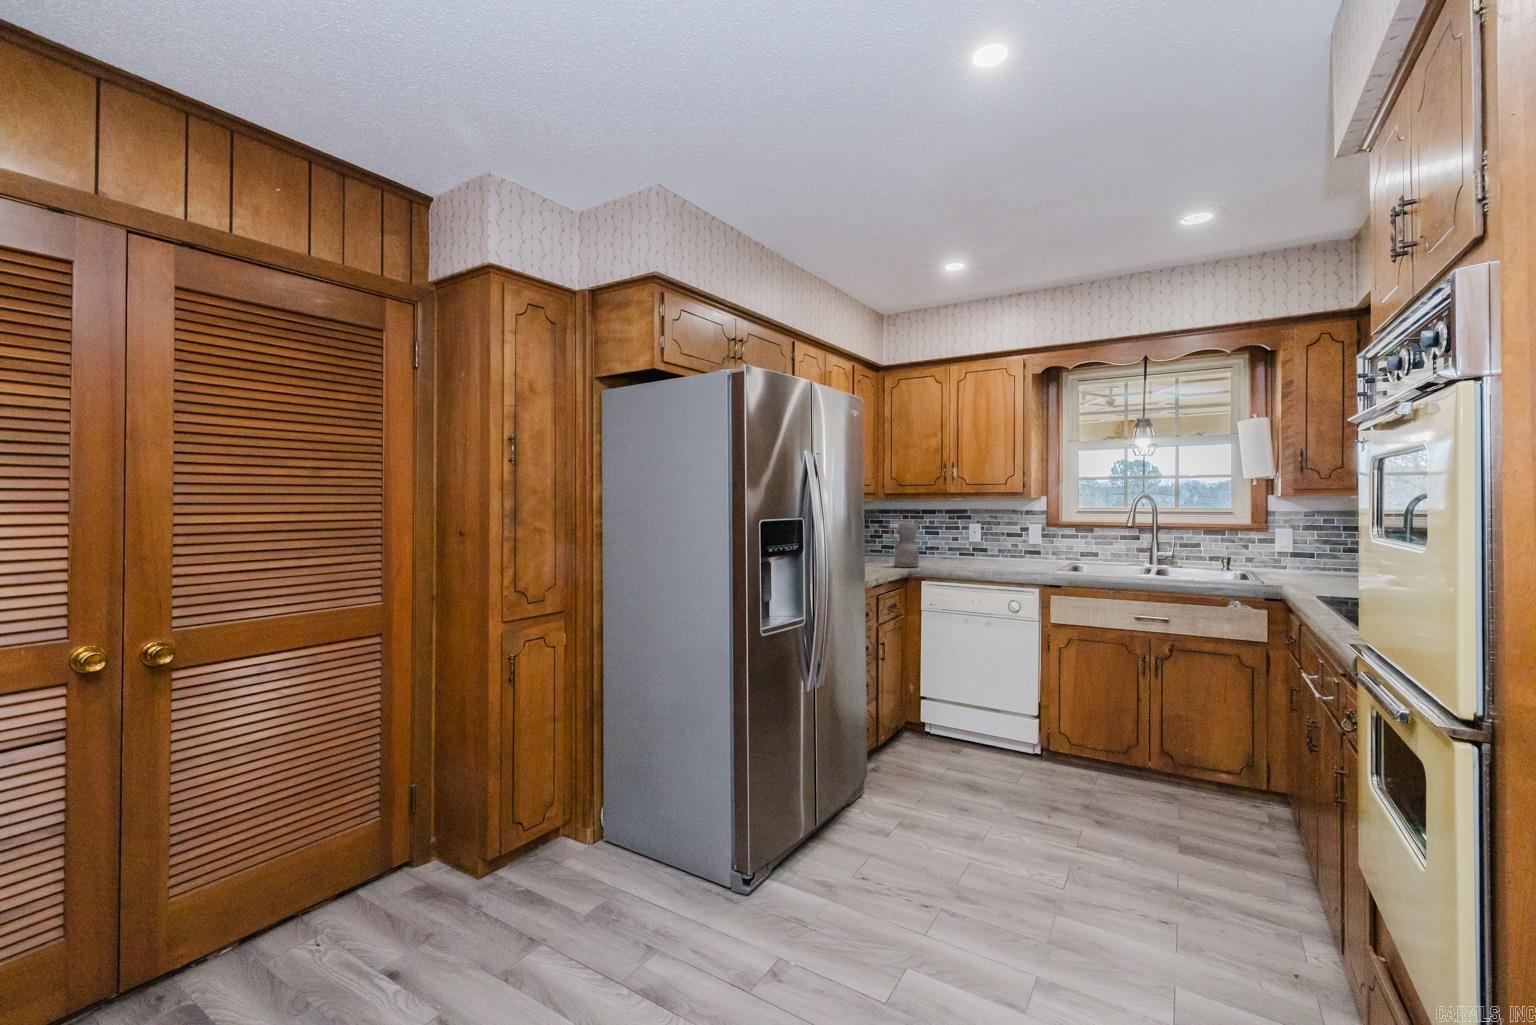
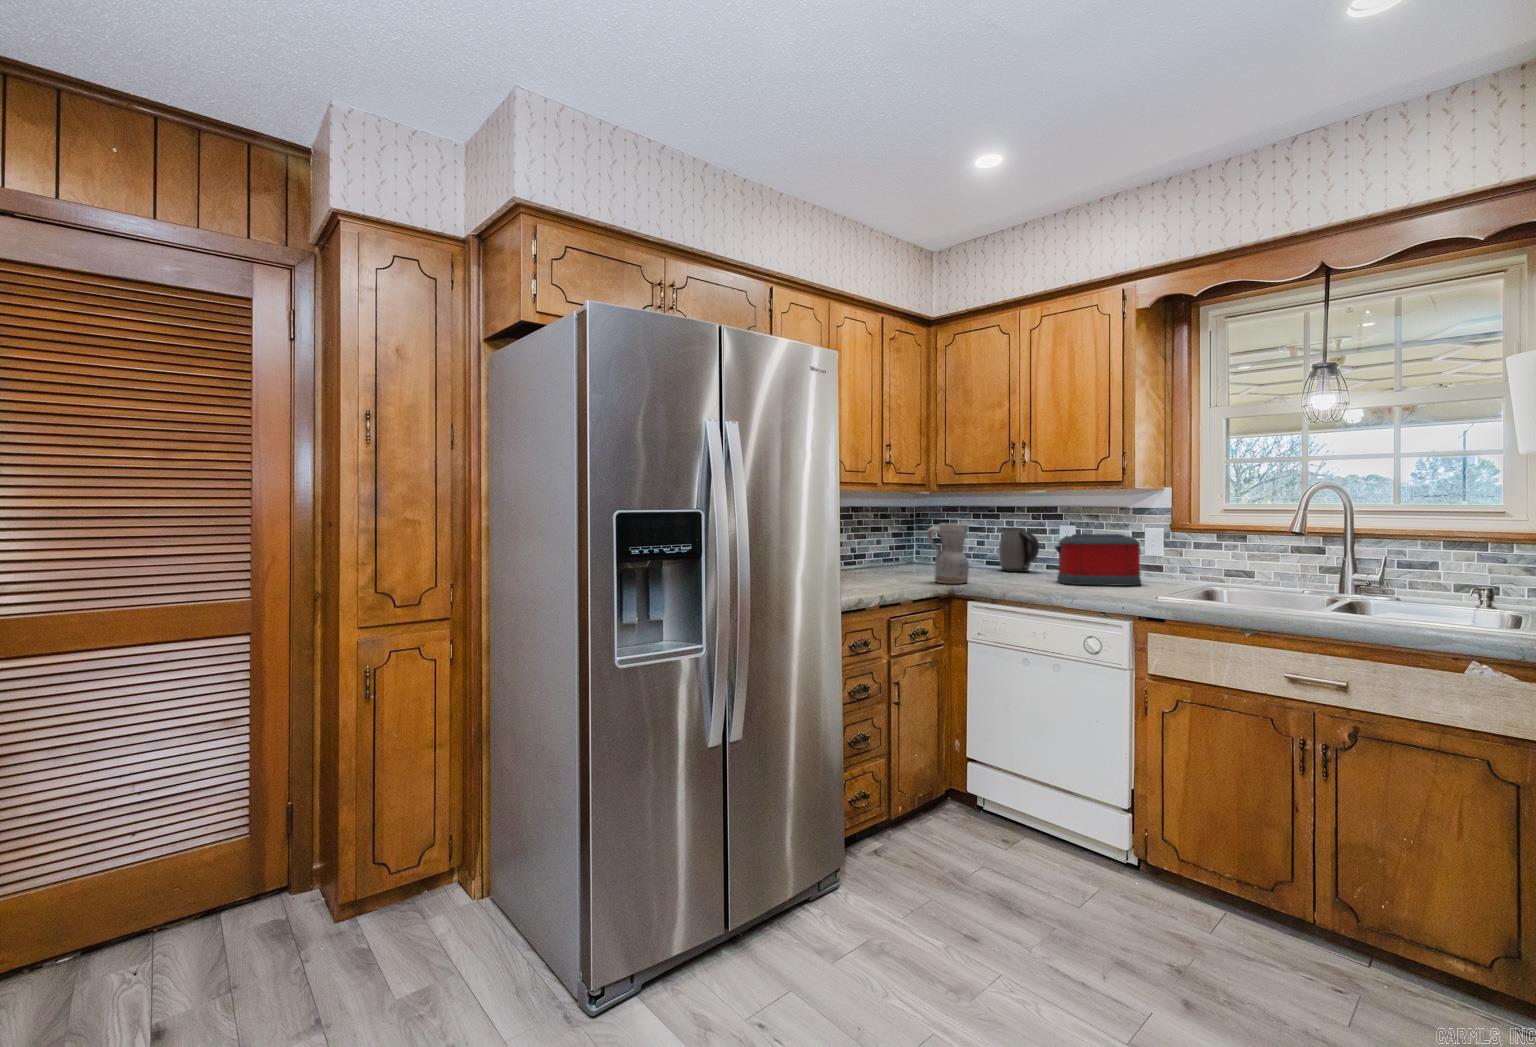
kettle: none [925,526,956,559] -> present [999,528,1039,572]
toaster: none [975,530,1033,566] -> present [1055,534,1141,586]

